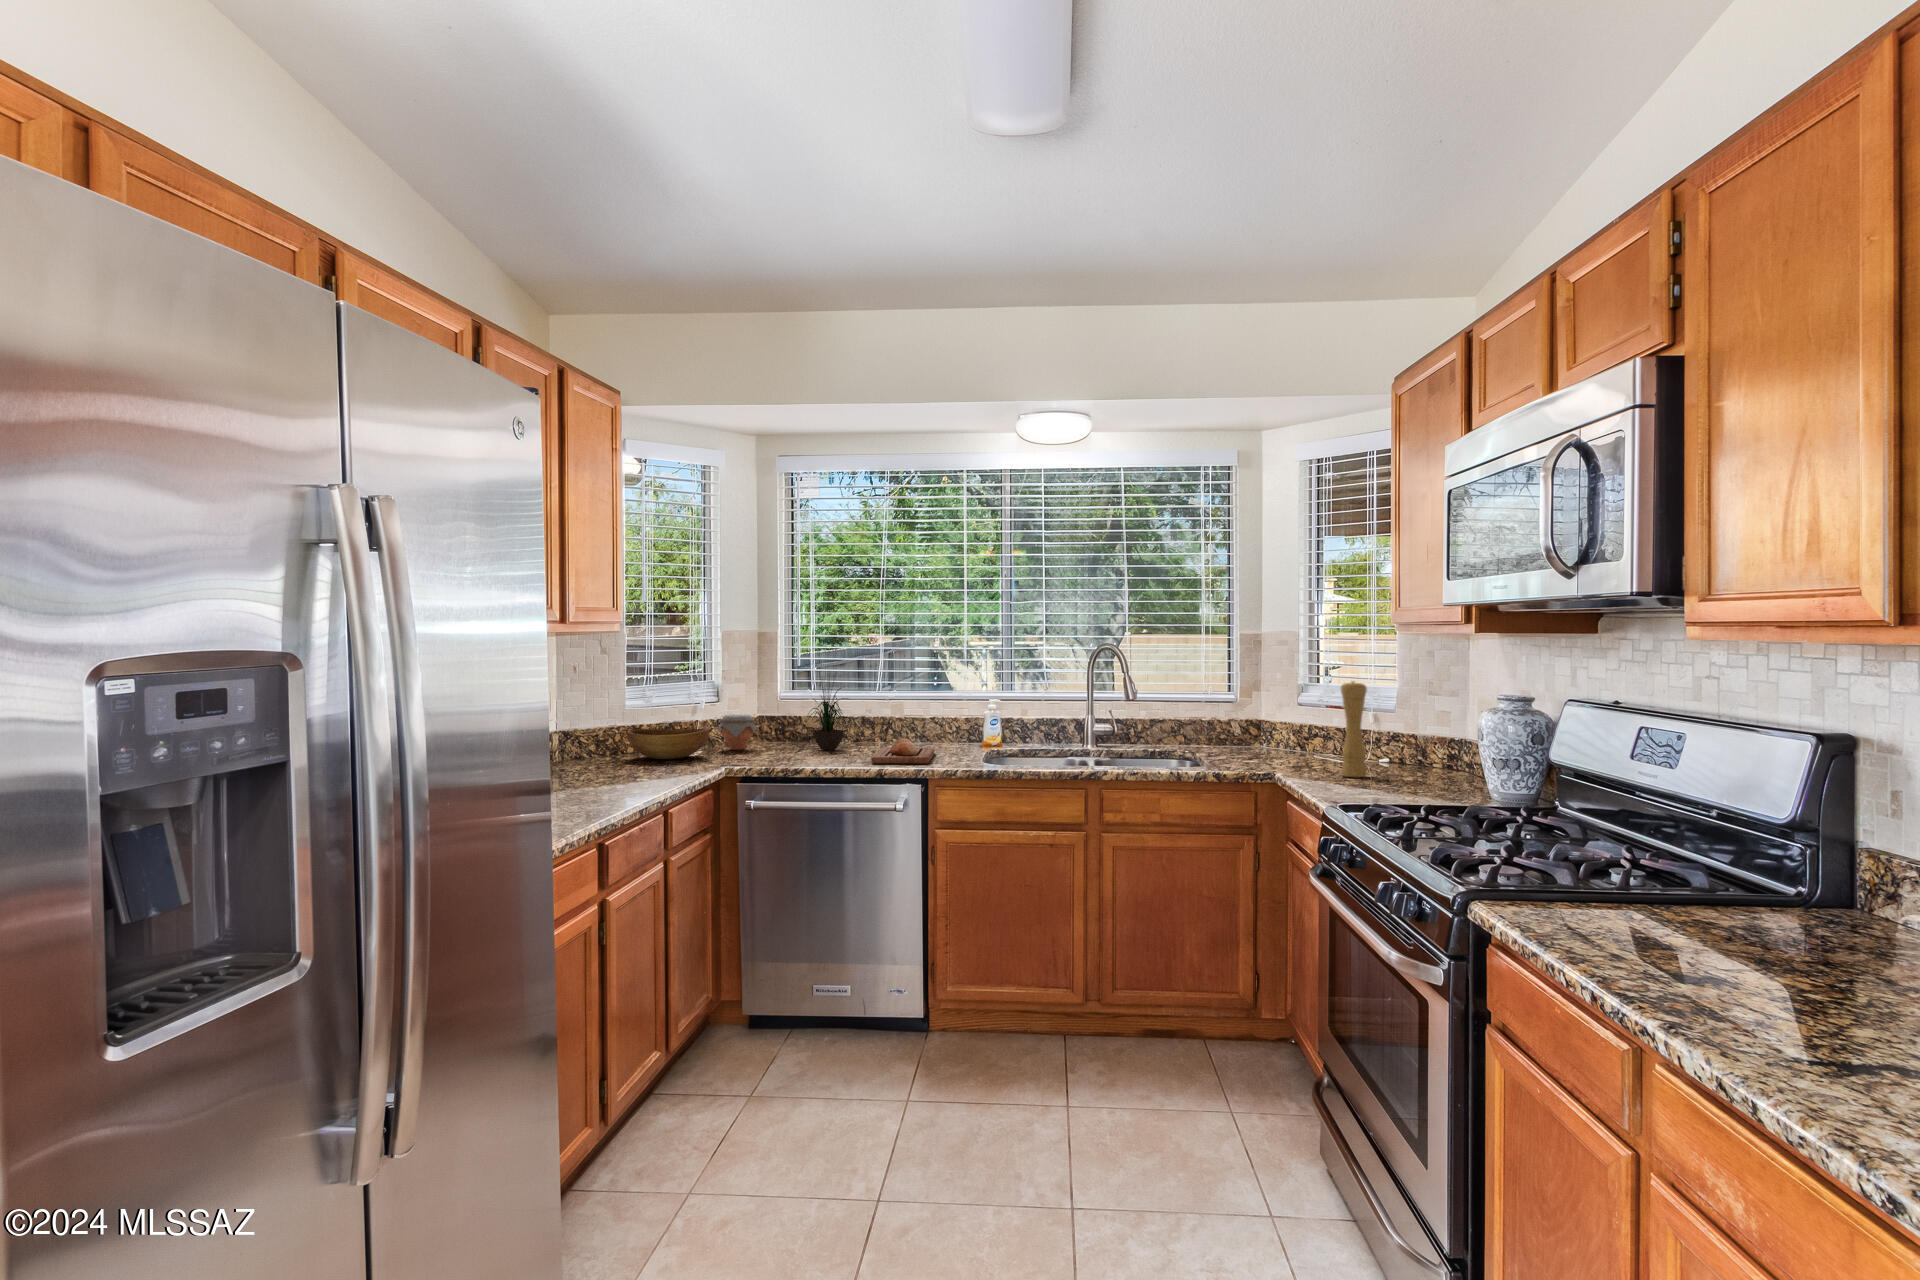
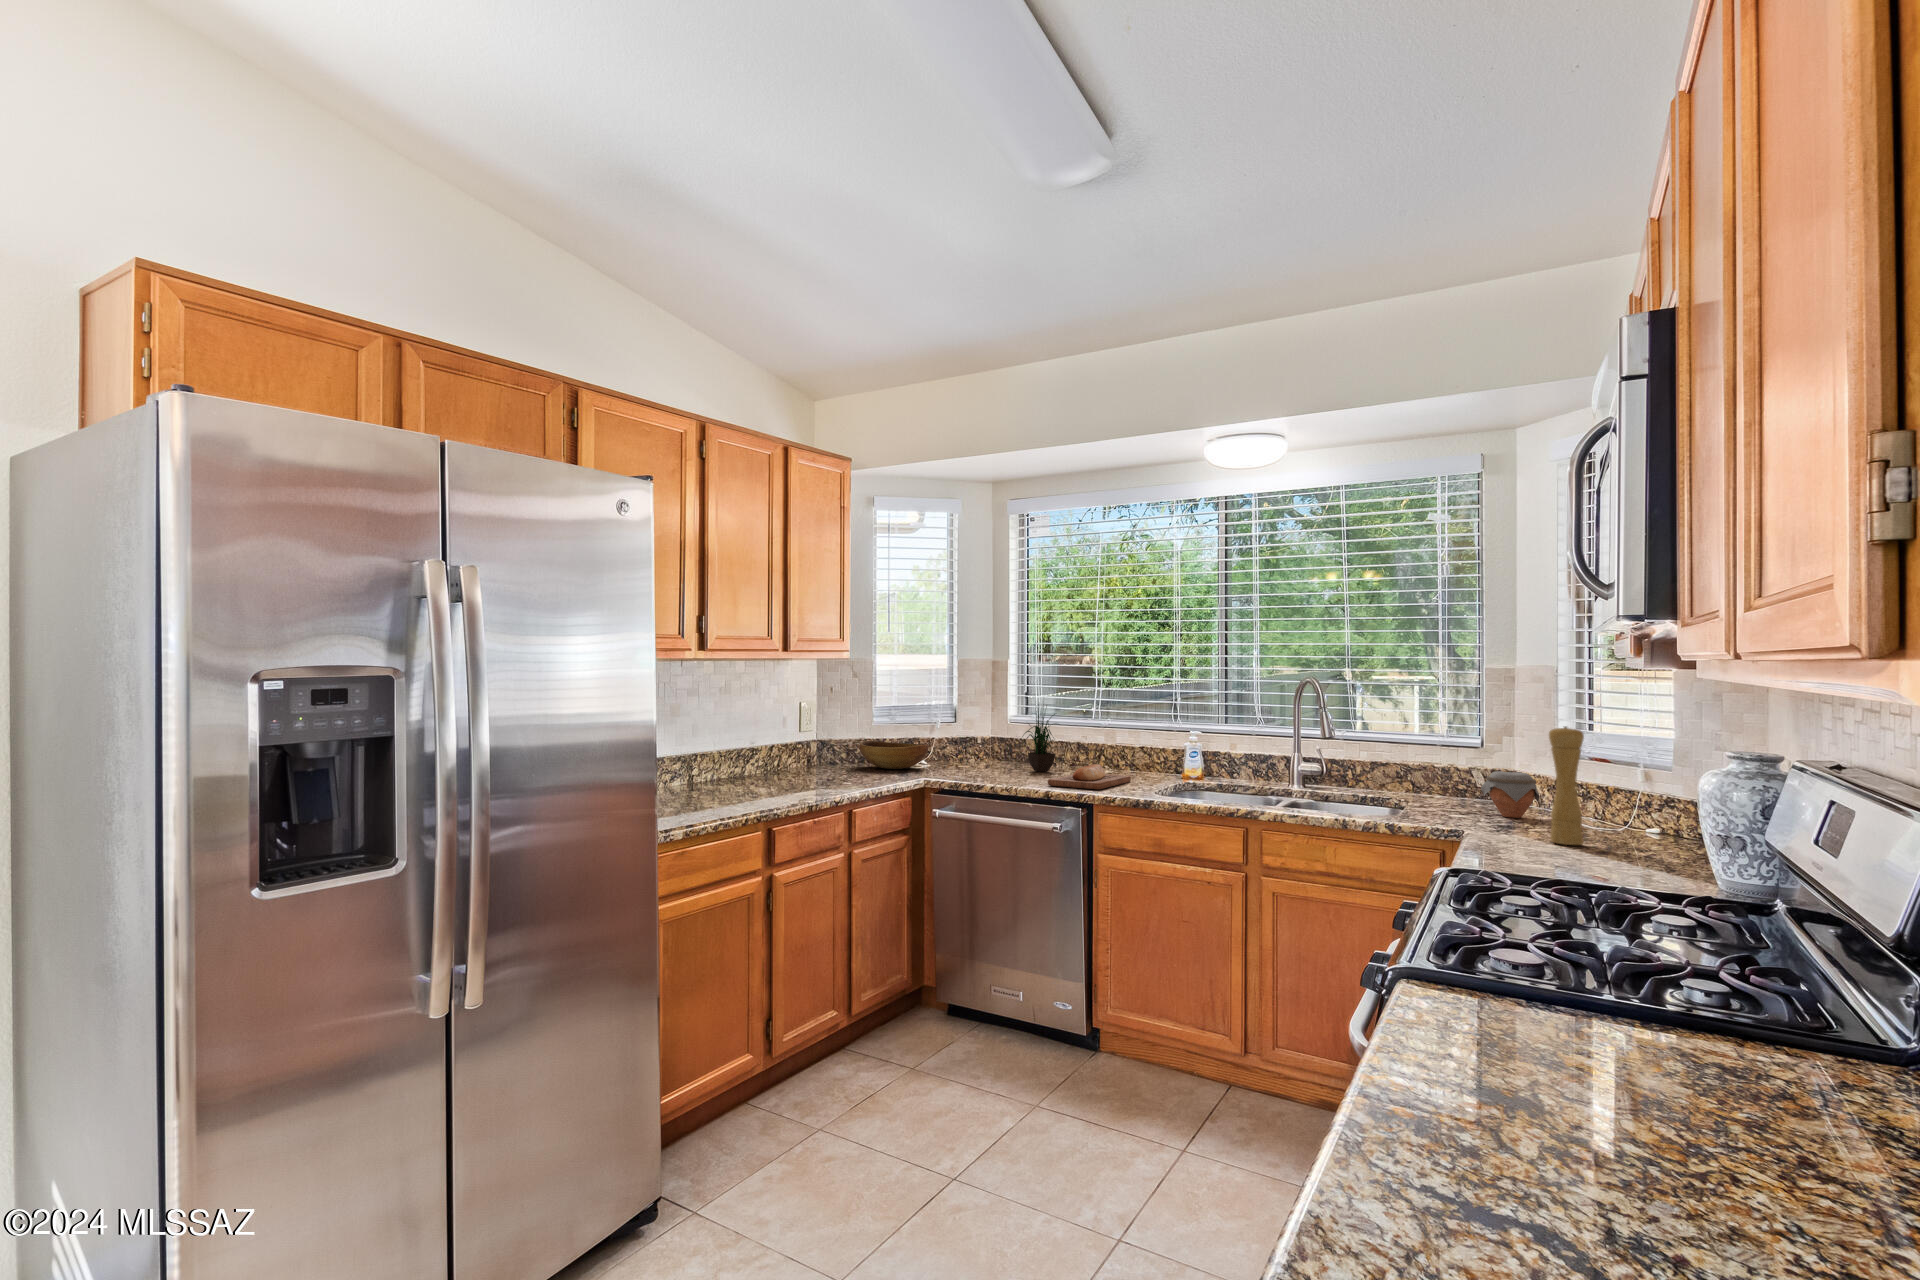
jar: present [717,714,756,750] -> present [1481,771,1540,818]

